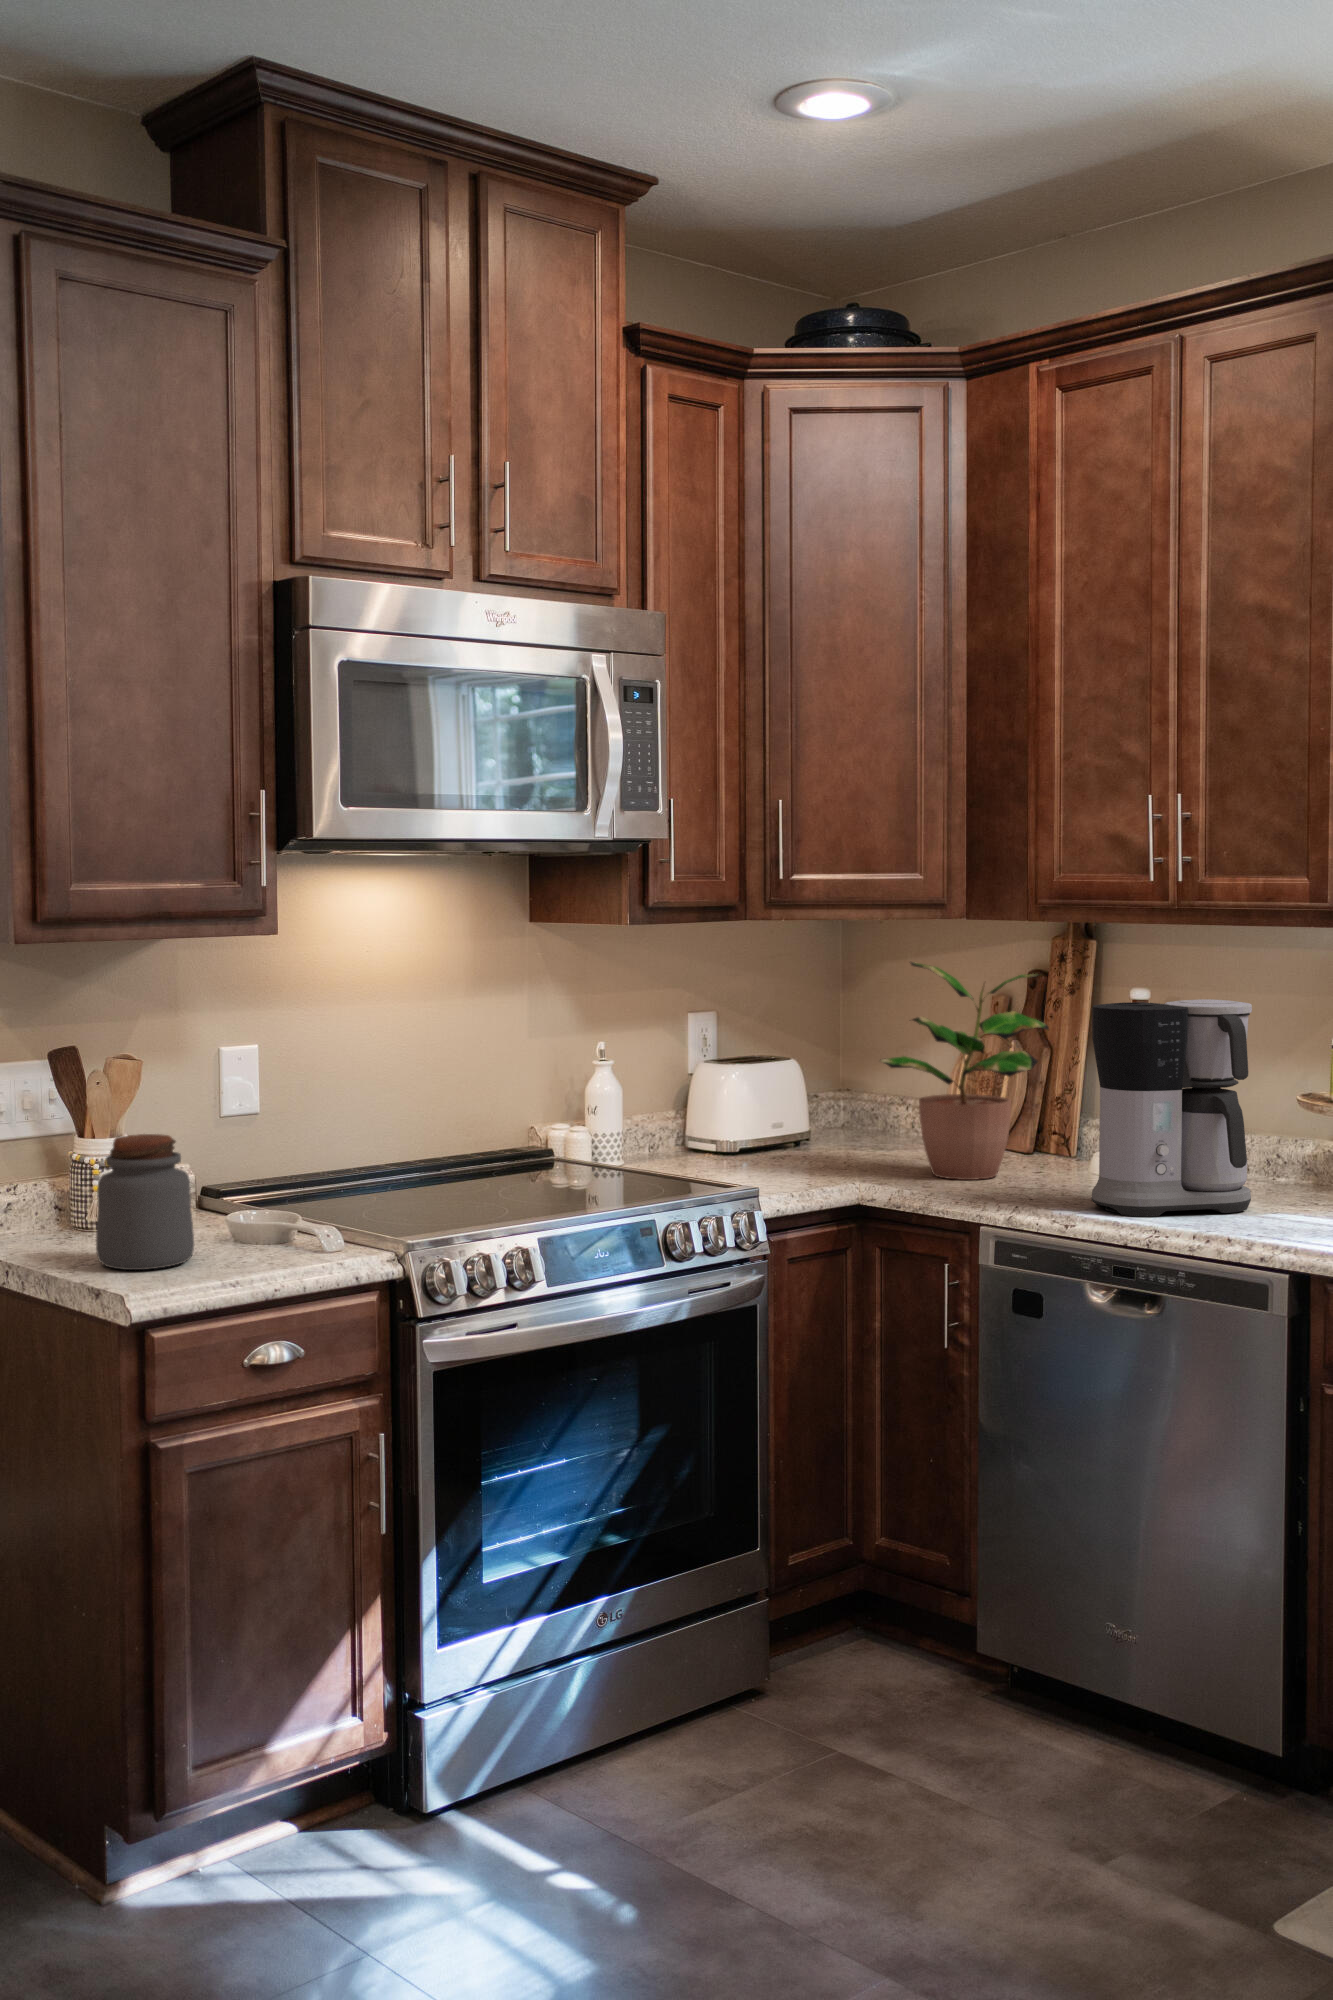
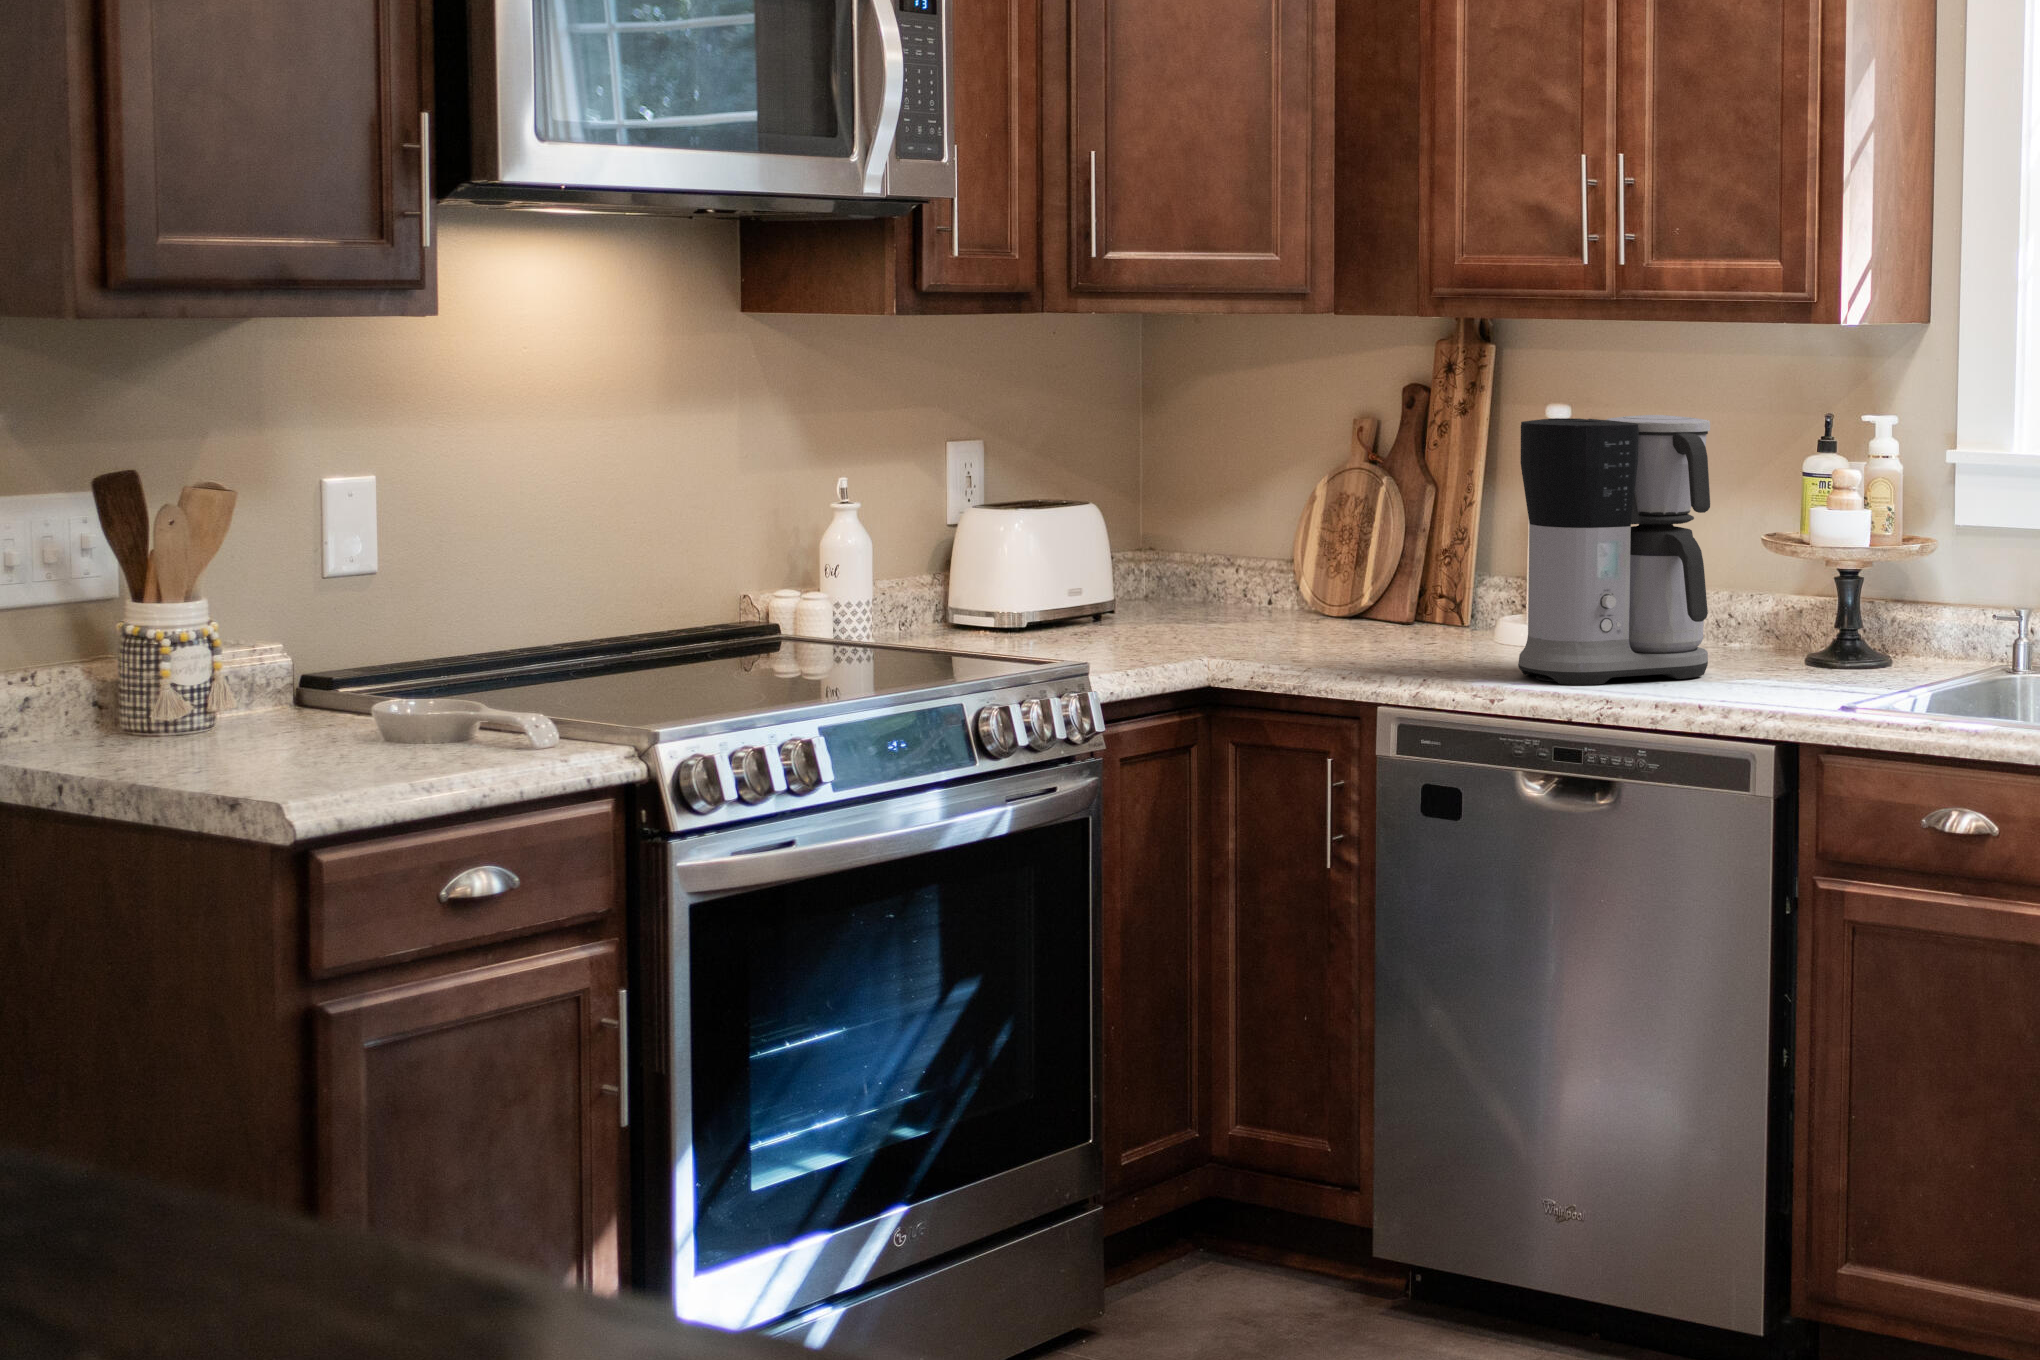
potted plant: present [880,962,1049,1180] -> none [1234,369,1446,652]
jar: present [96,1134,194,1270] -> none [211,587,358,774]

